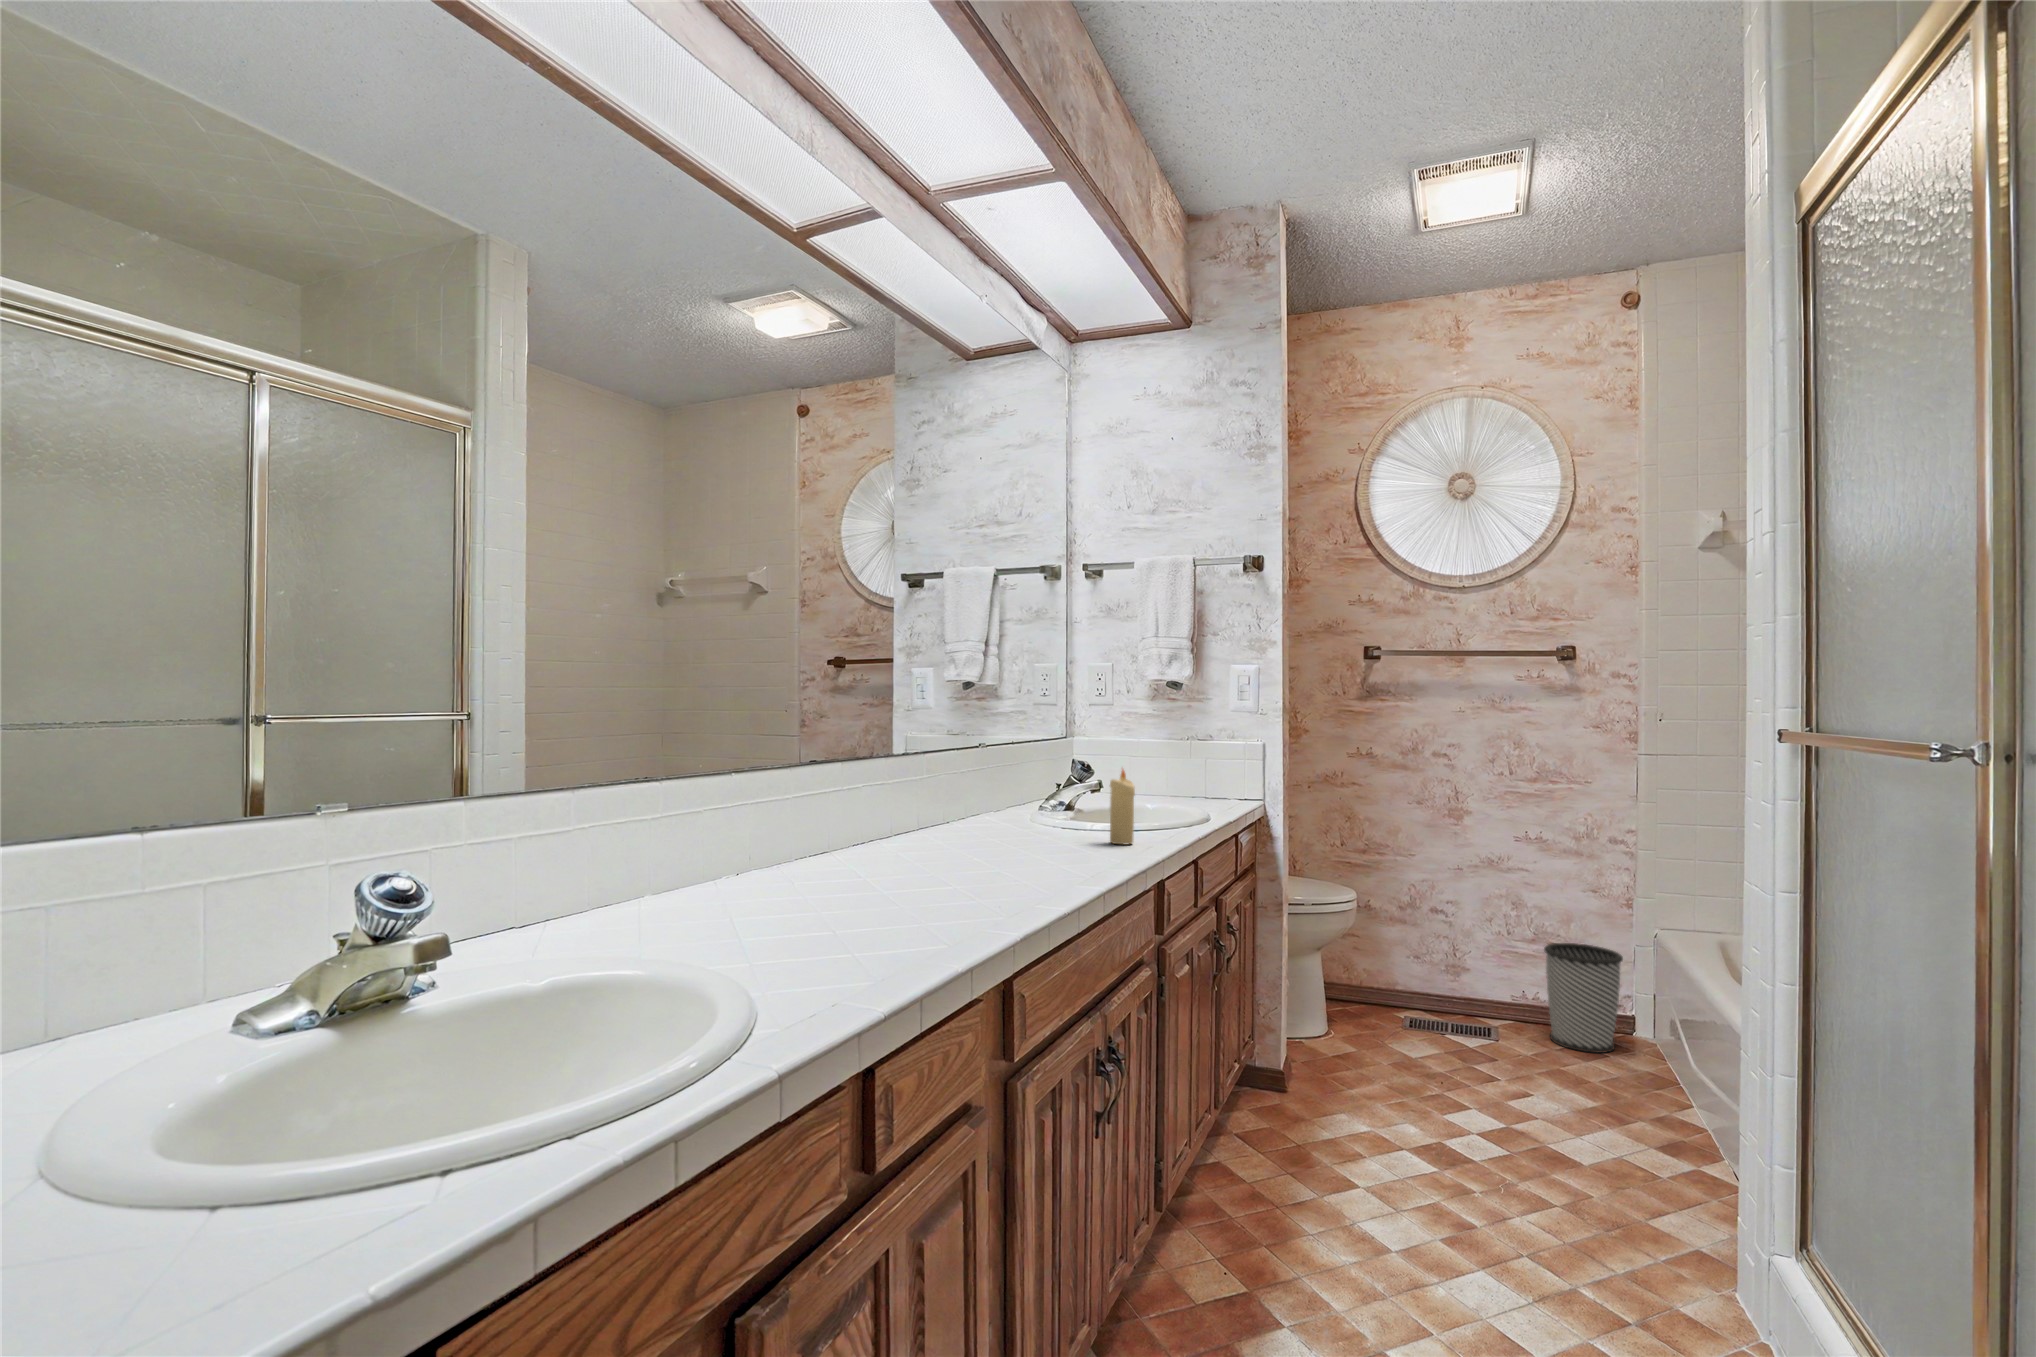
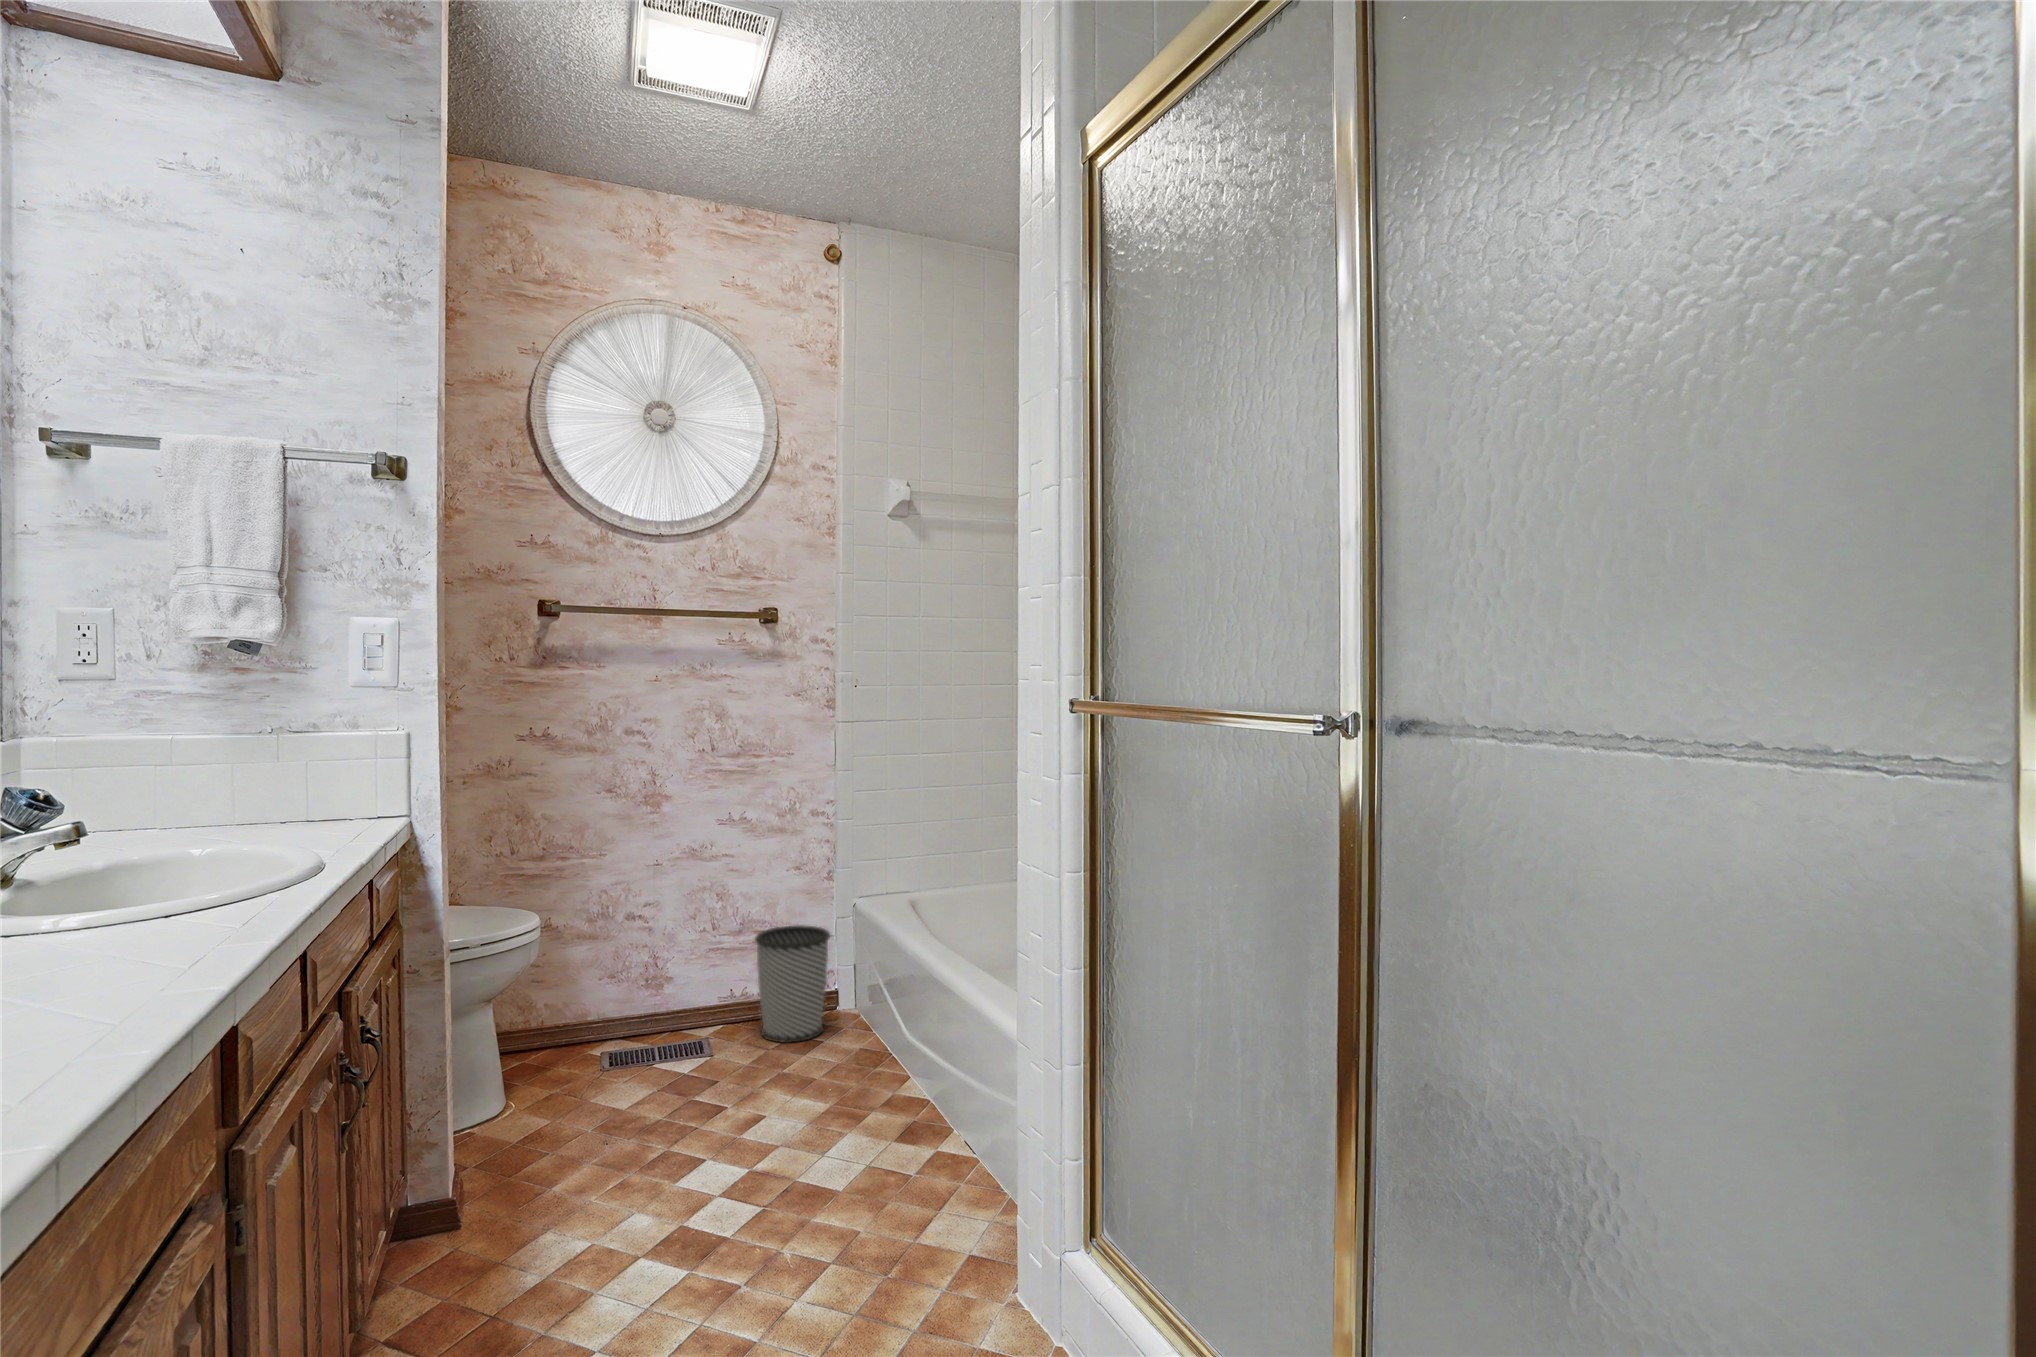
candle: present [1110,770,1135,844] -> none [96,804,165,968]

